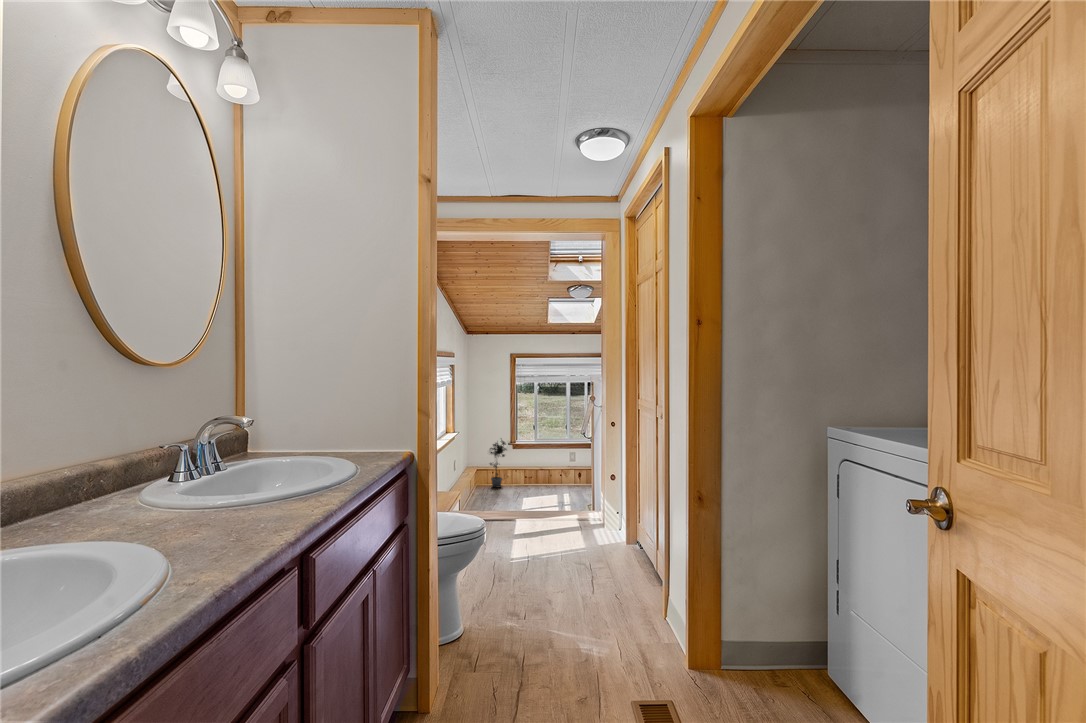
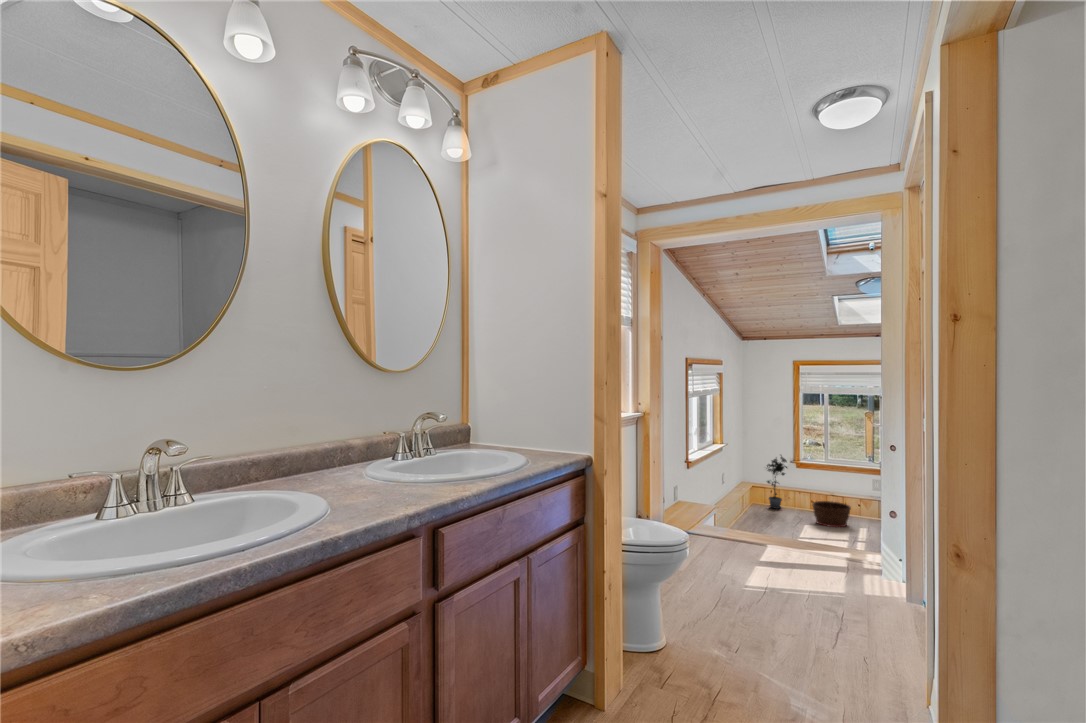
basket: none [529,475,559,497] -> present [812,501,851,527]

